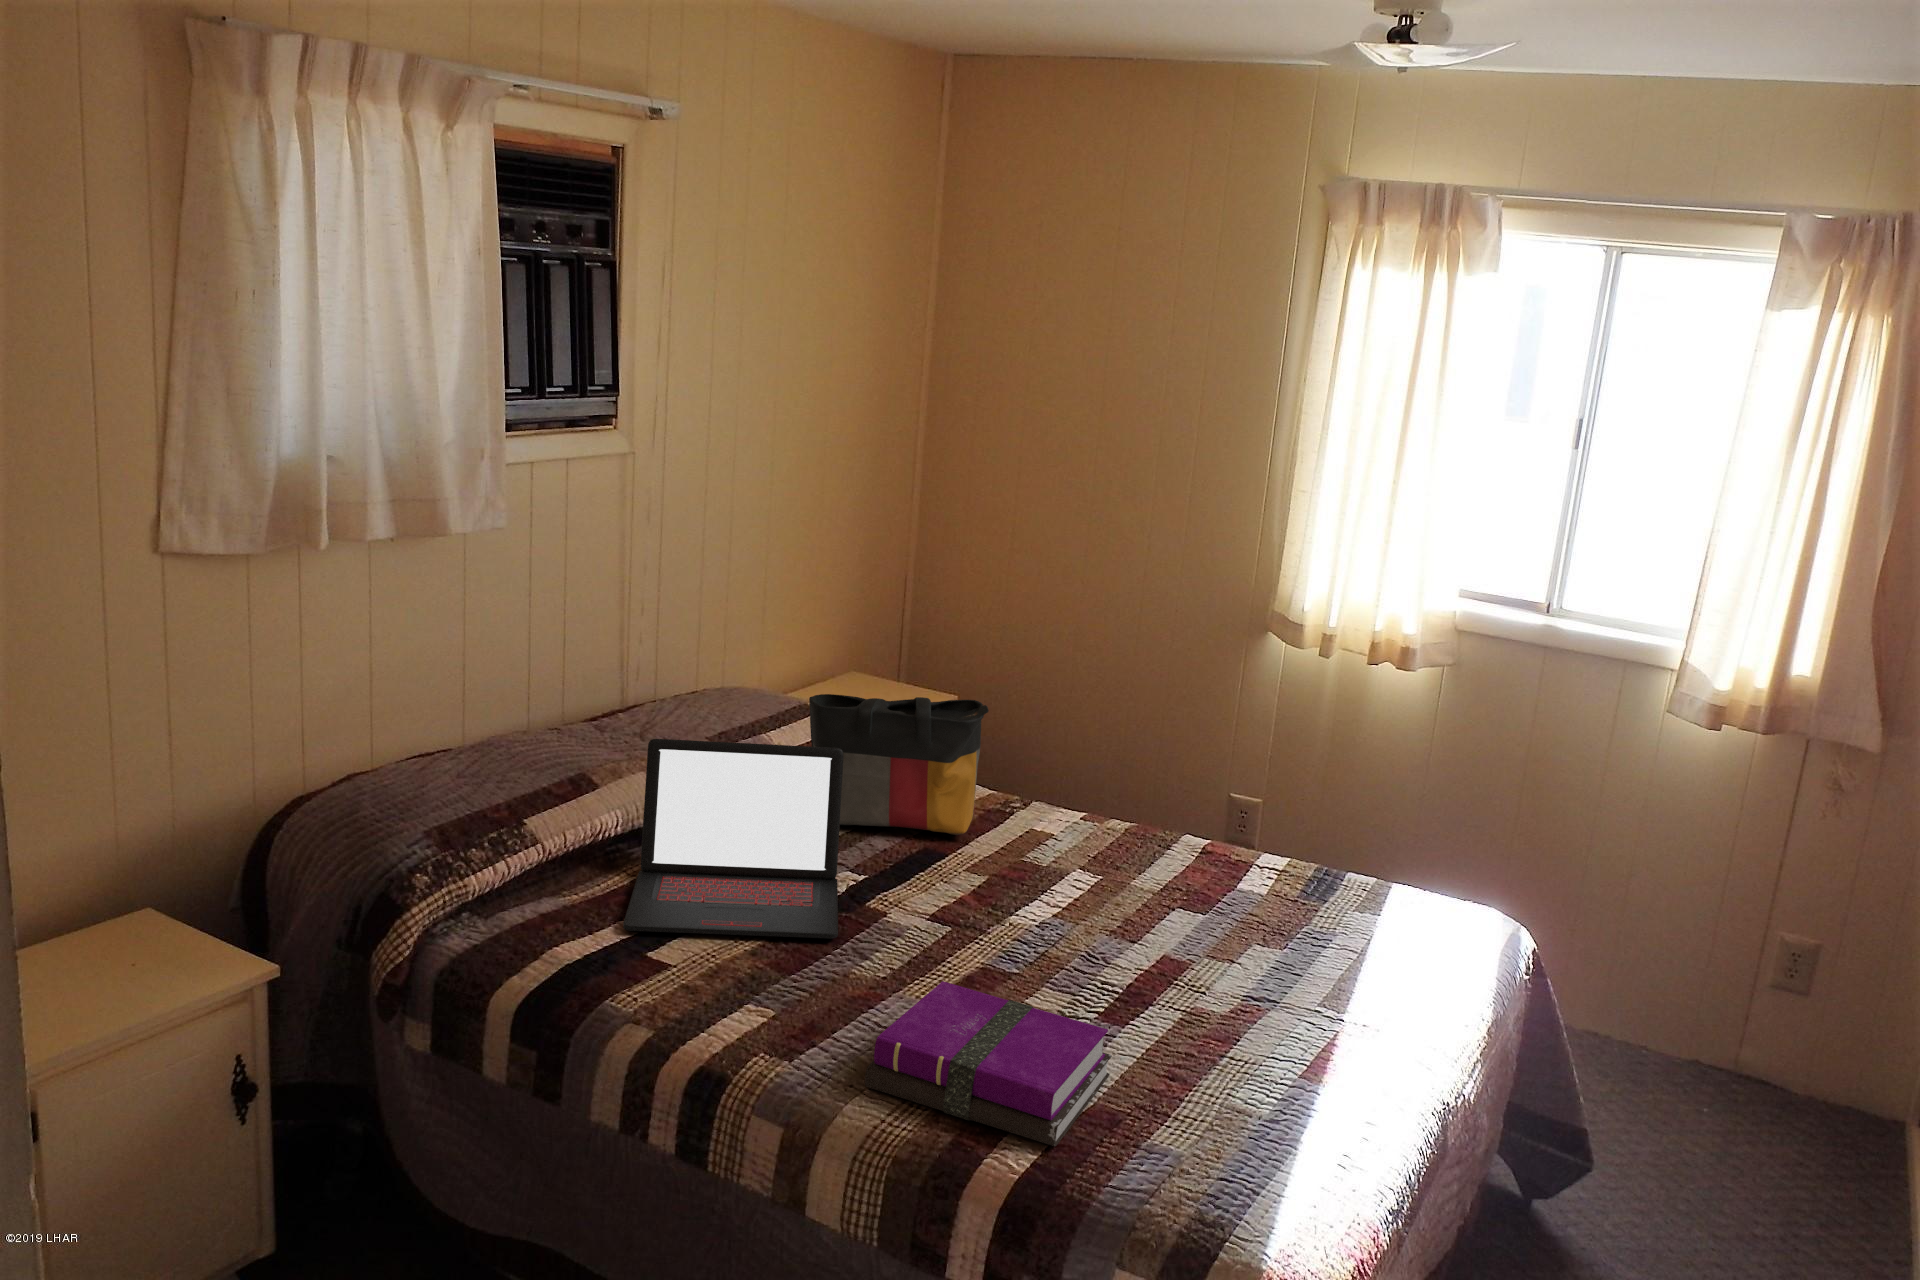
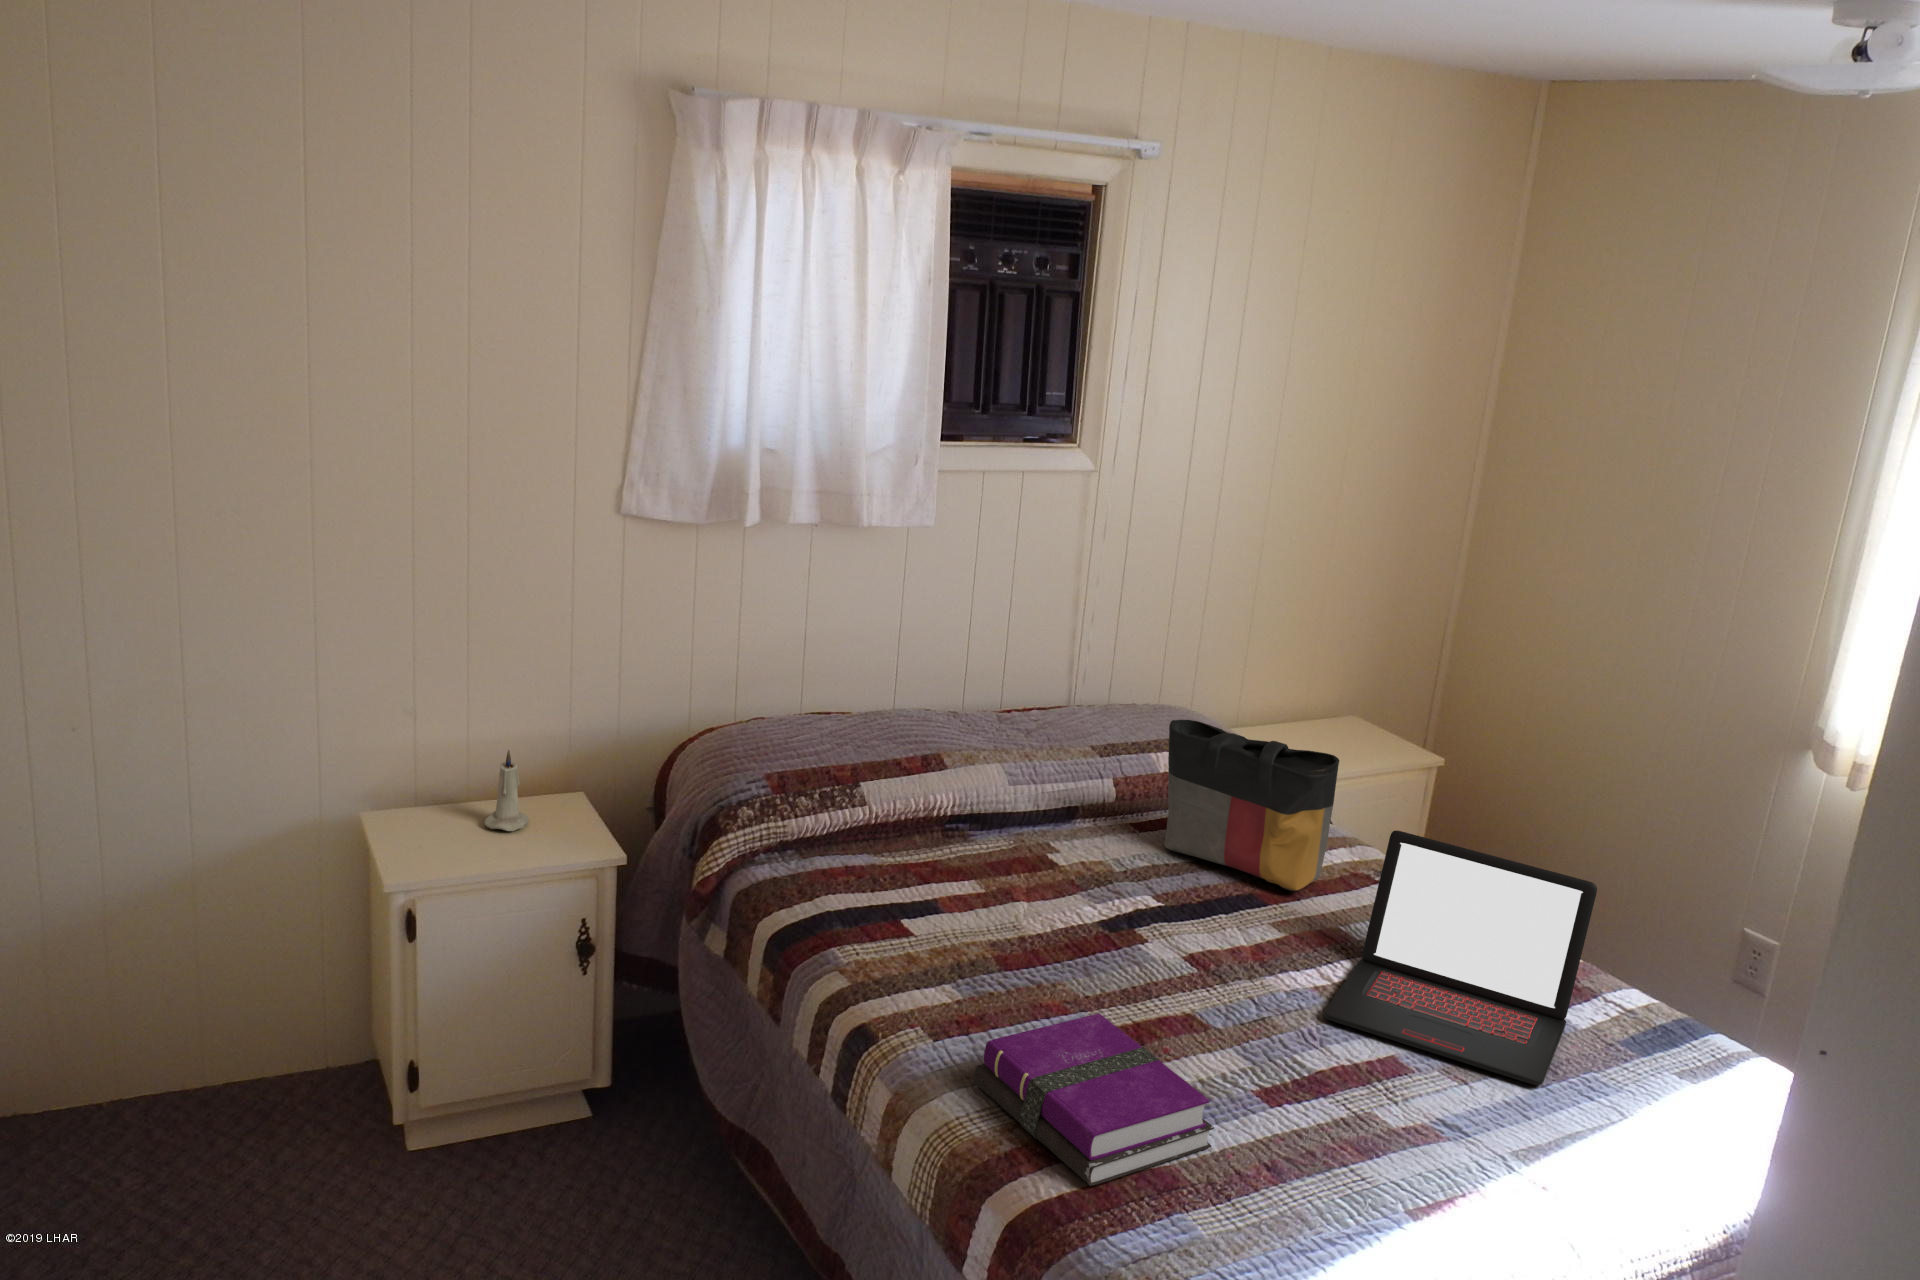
laptop: present [623,739,844,938] -> present [1324,830,1597,1085]
candle: none [71,870,130,976] -> present [484,750,529,831]

